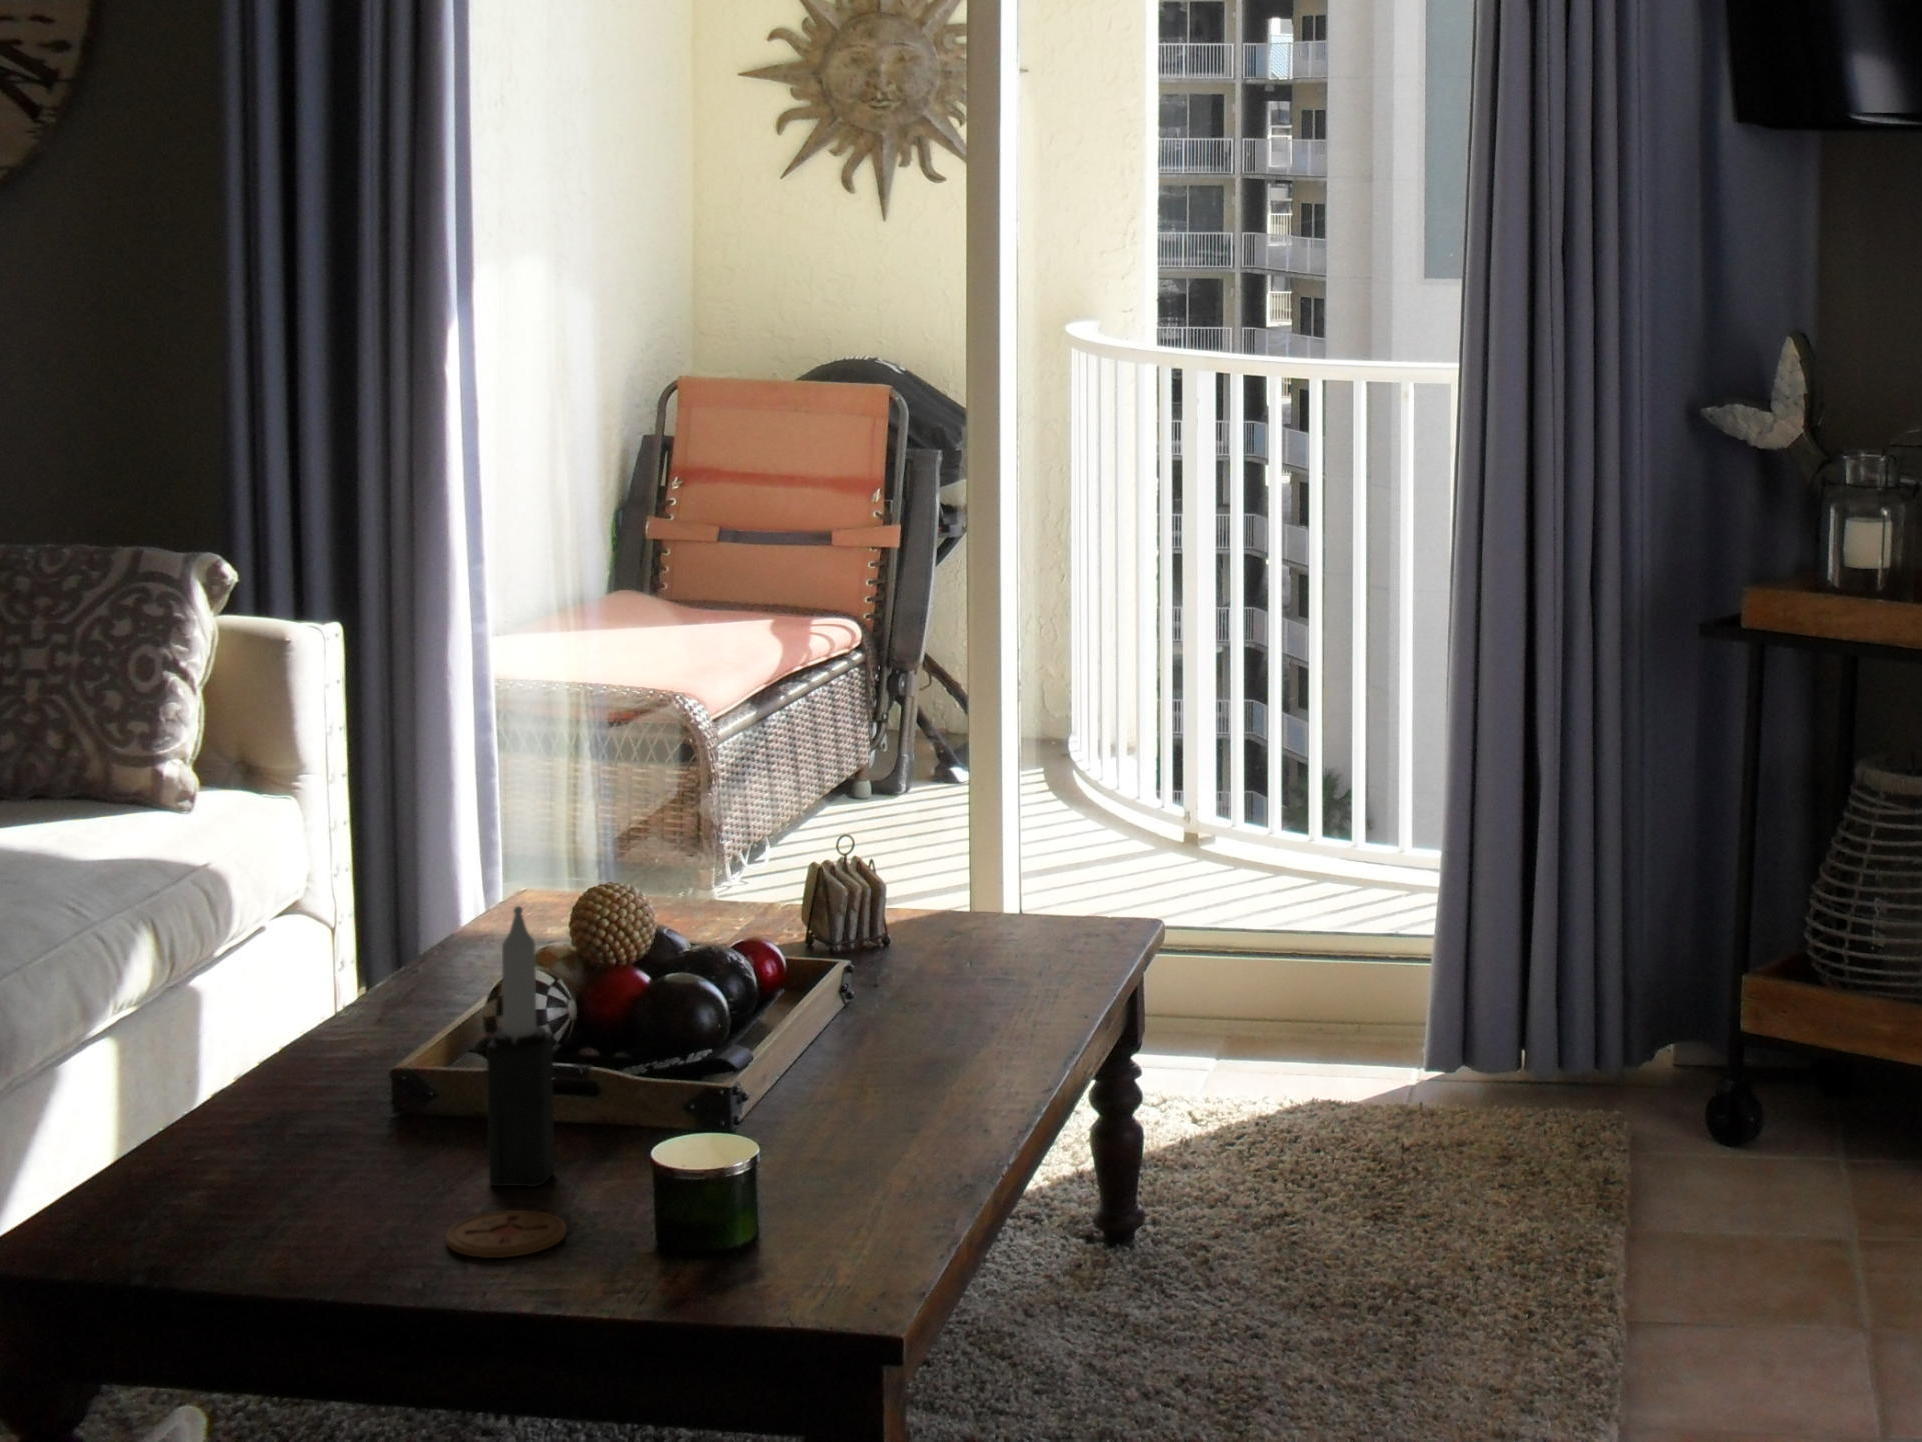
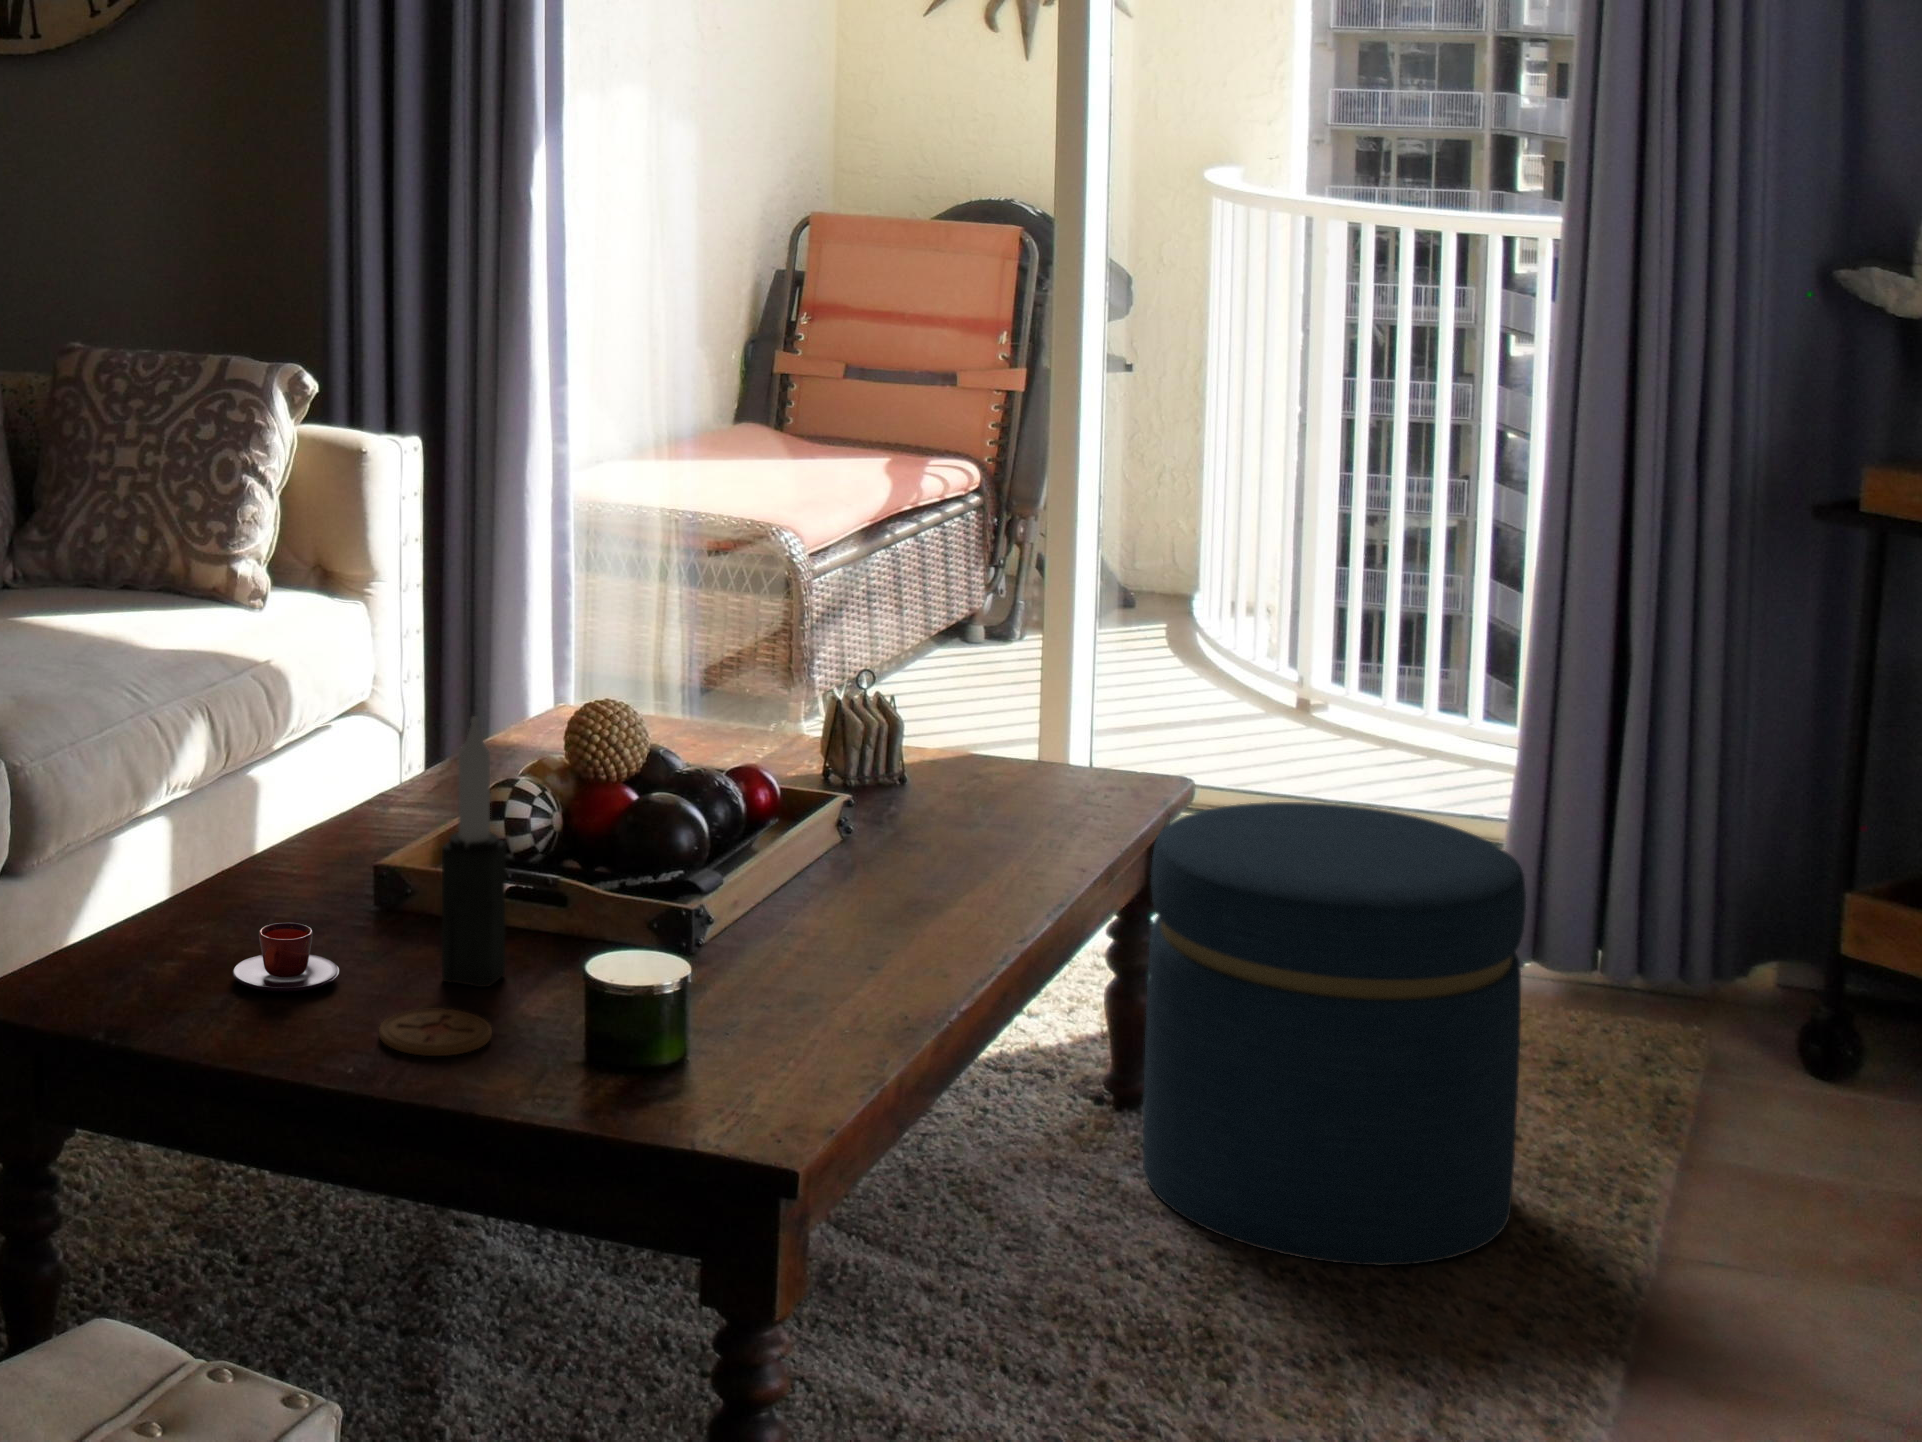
ottoman: none [1145,922,1488,1362] -> present [1143,802,1526,1265]
teacup: none [261,1144,379,1217] -> present [232,923,339,991]

